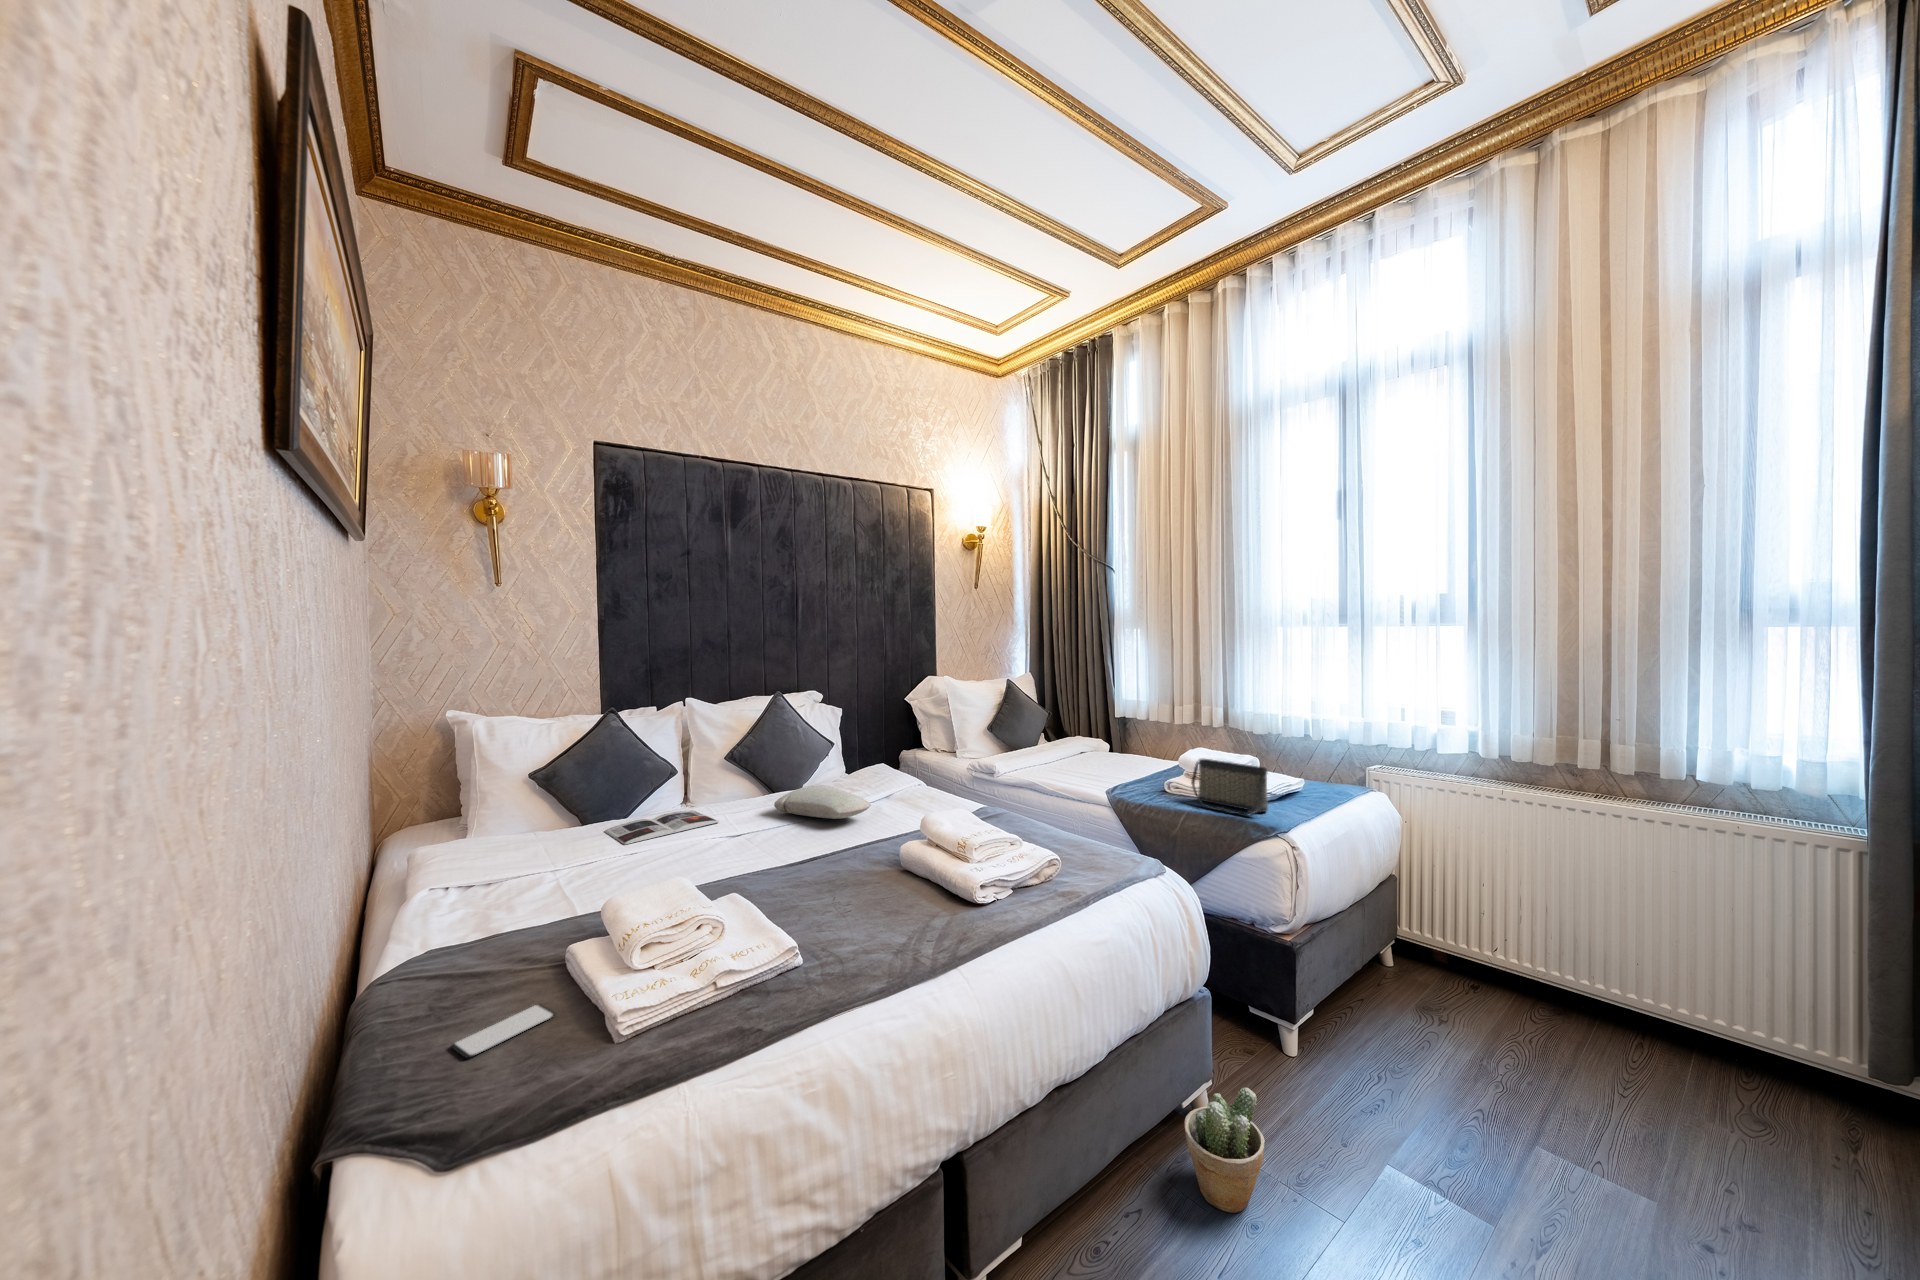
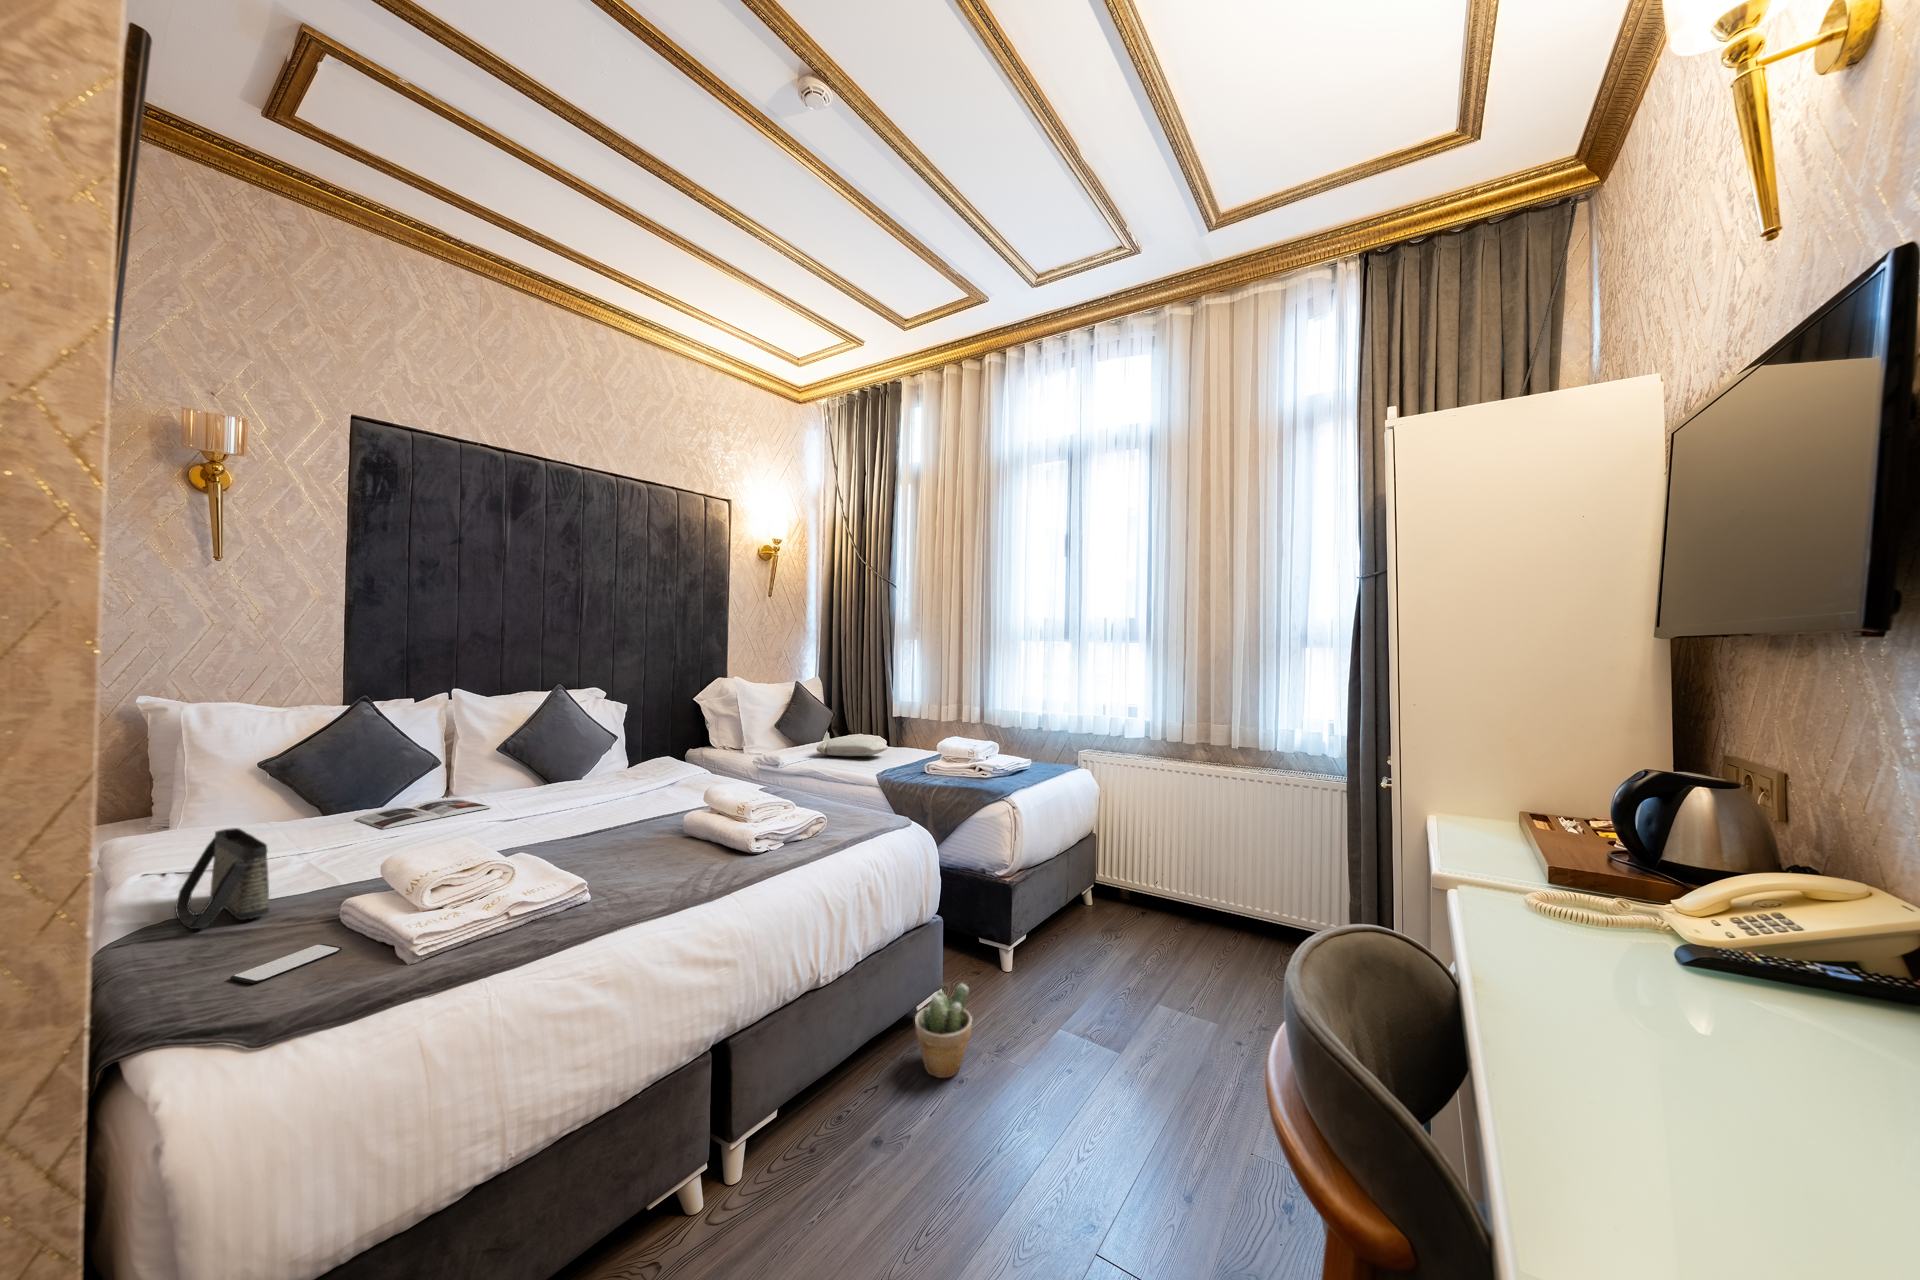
handbag: present [1191,759,1268,815] -> present [175,828,269,929]
pillow: present [774,785,871,819] -> present [817,737,888,756]

